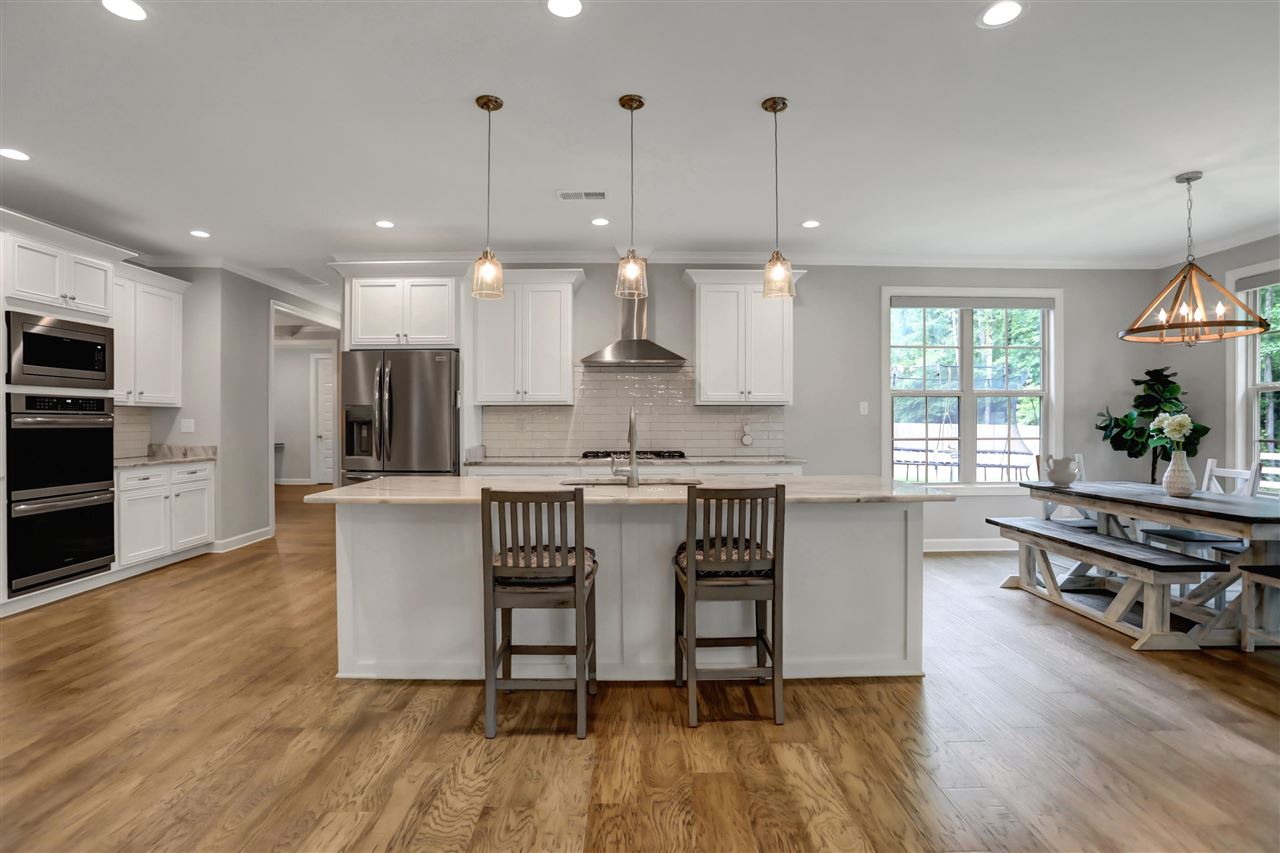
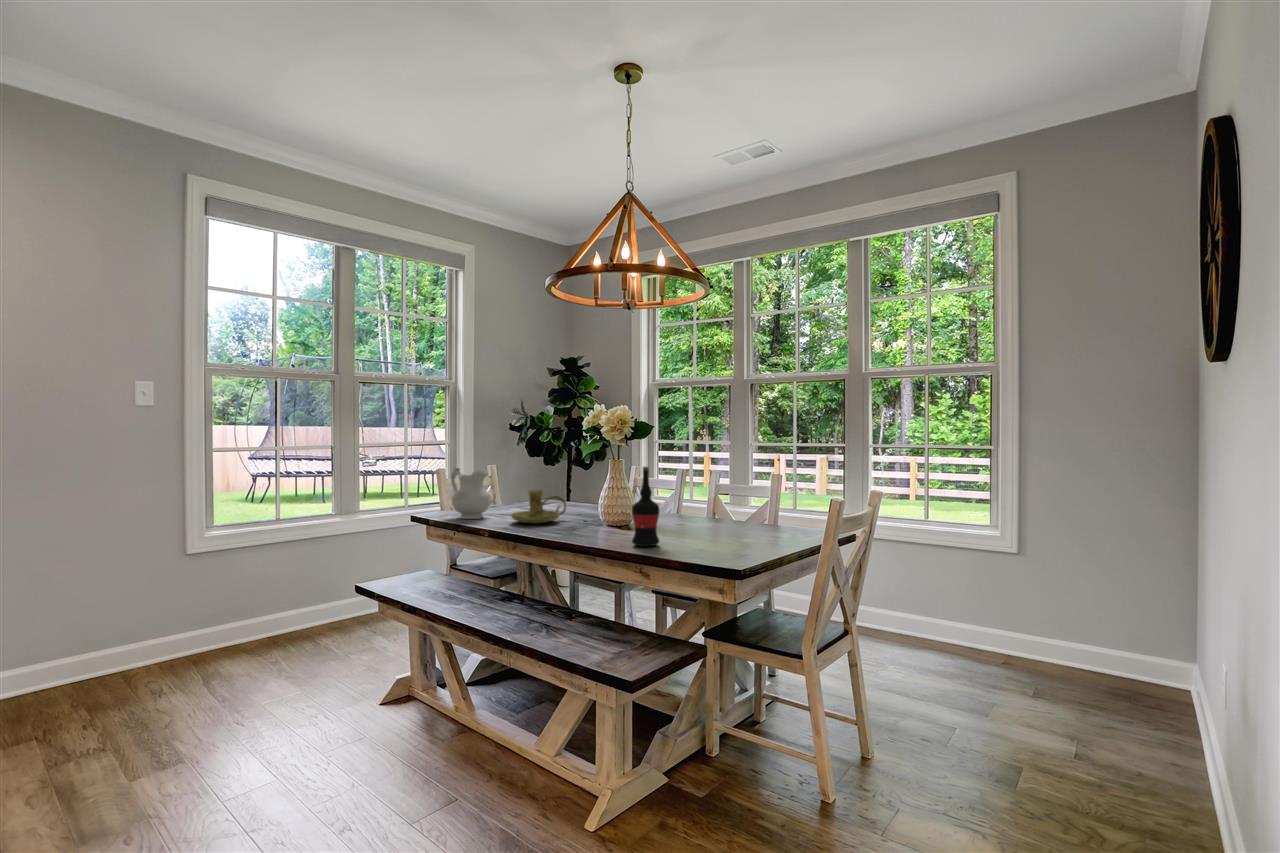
wine bottle: none [1180,456,1204,506] -> present [632,467,659,546]
candle holder: none [1091,471,1137,492] -> present [511,490,566,524]

